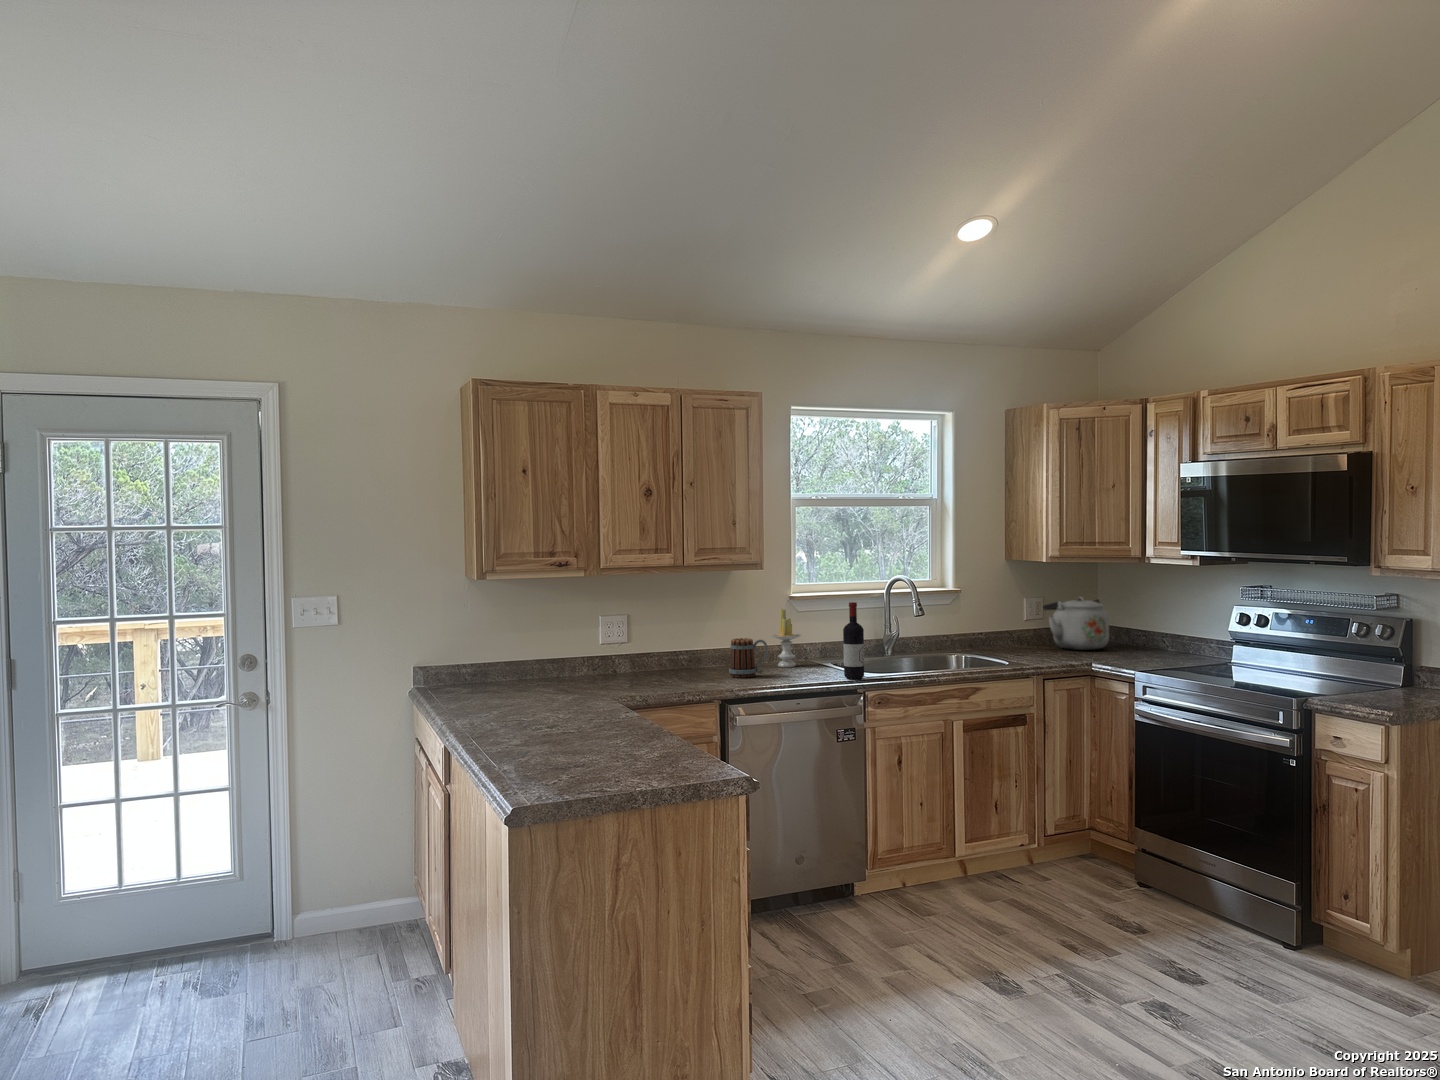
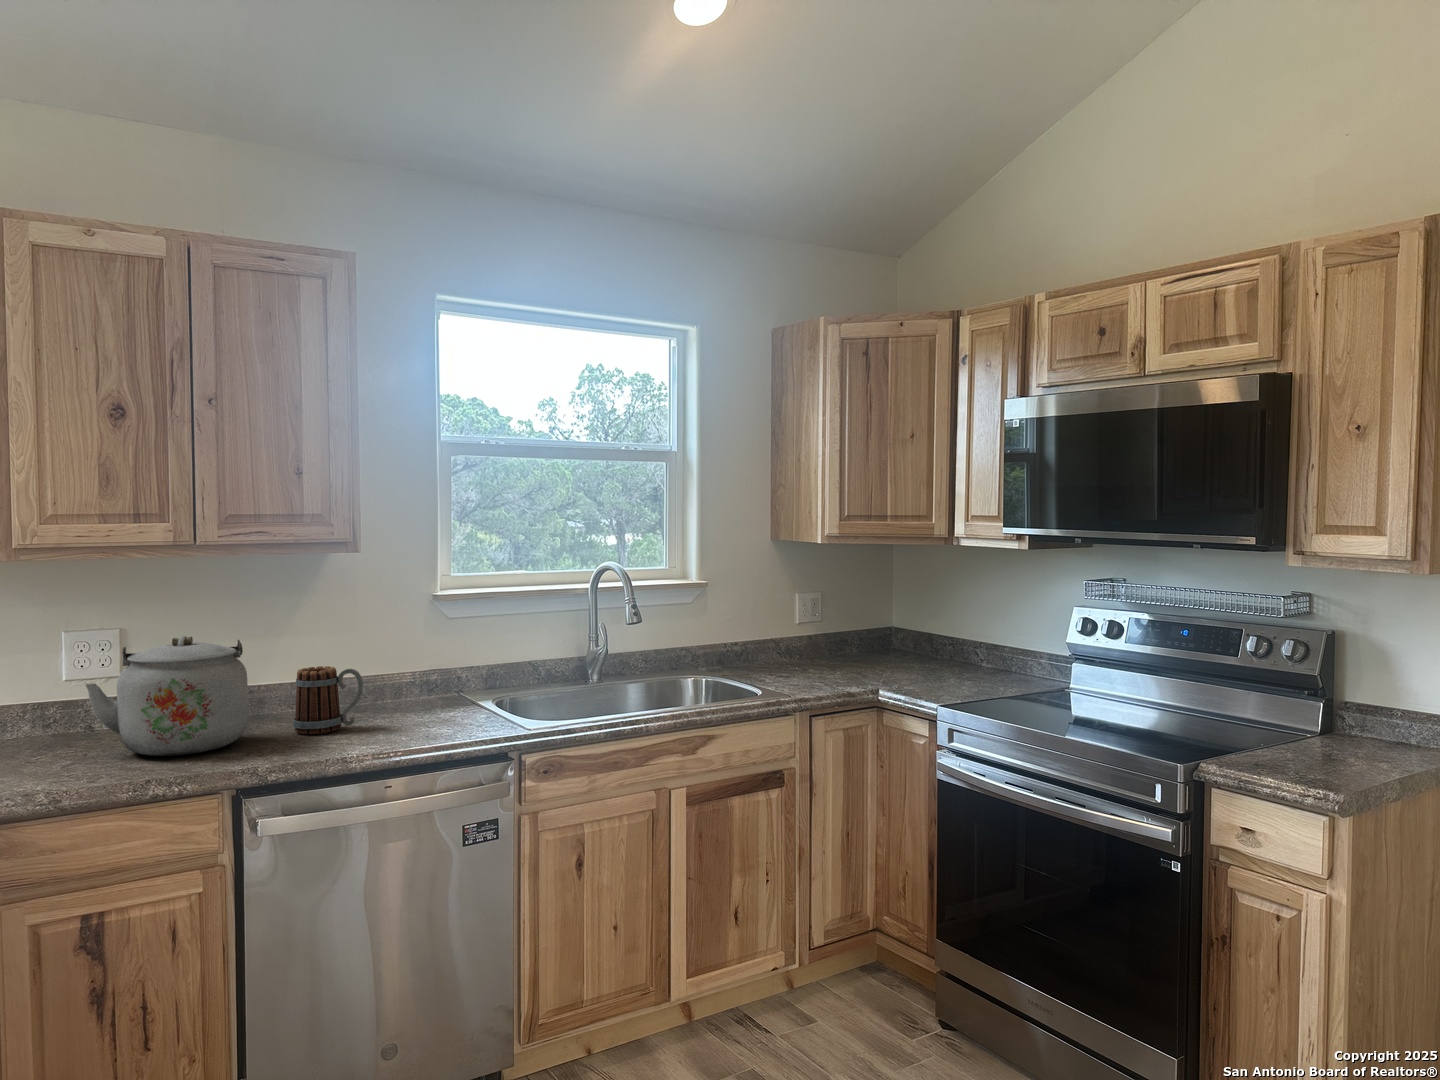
kettle: present [1043,597,1109,650] -> present [85,636,248,756]
wine bottle: present [843,602,864,679] -> none [483,607,518,735]
candle: present [772,609,801,667] -> none [398,614,446,706]

